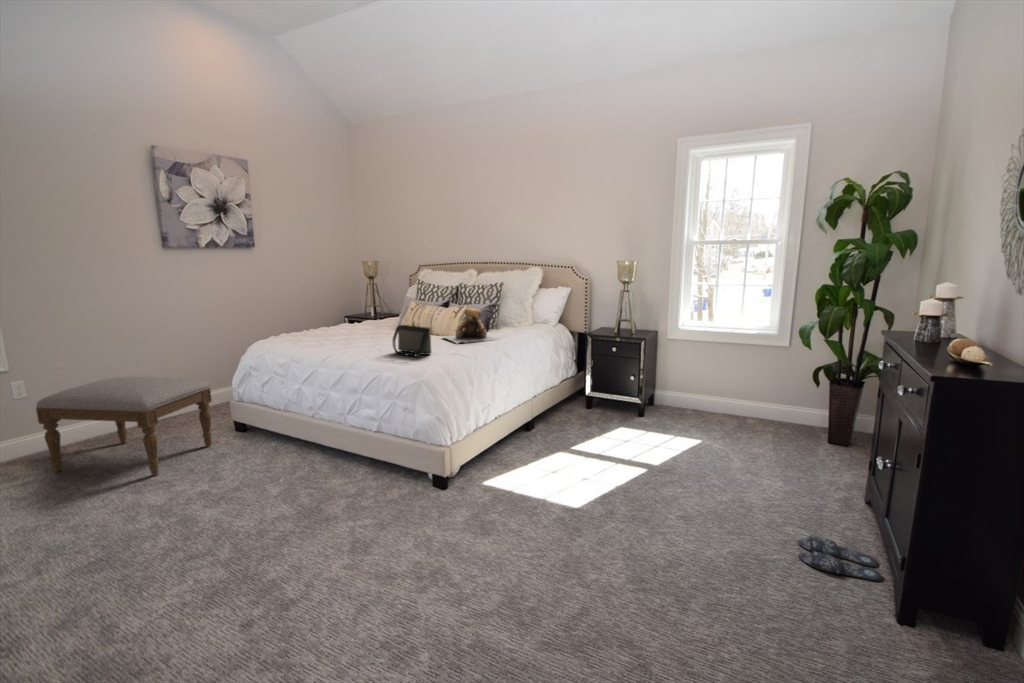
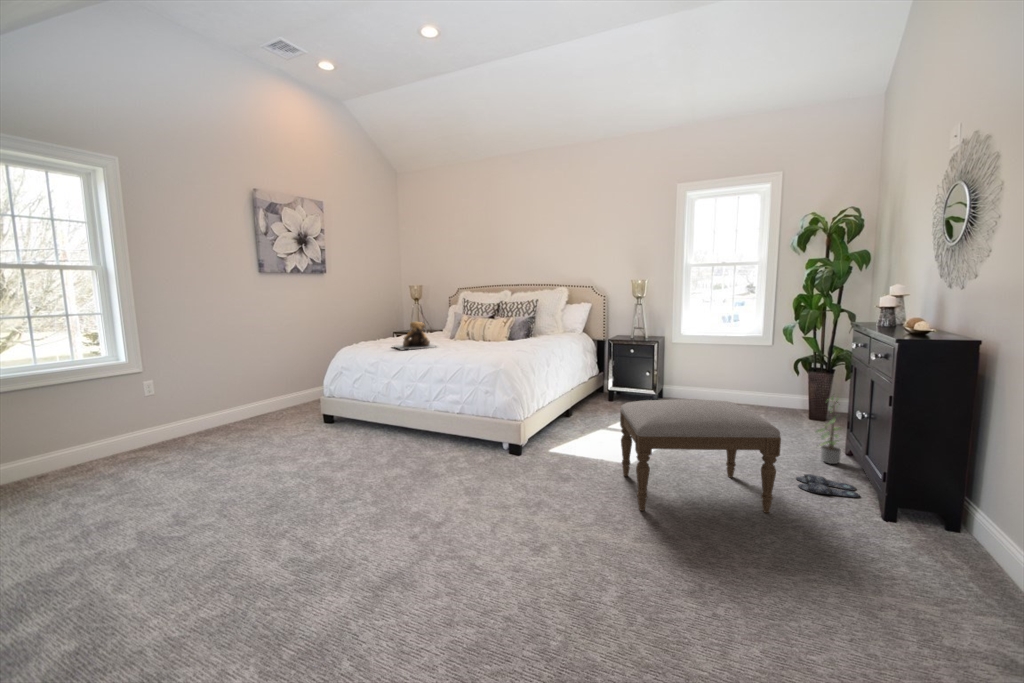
teddy bear: present [443,308,499,344] -> present [394,322,438,350]
handbag: present [393,325,432,356] -> none [467,329,500,353]
ottoman: present [36,377,212,476] -> present [620,399,781,513]
potted plant: none [827,425,867,518] -> present [816,396,841,464]

